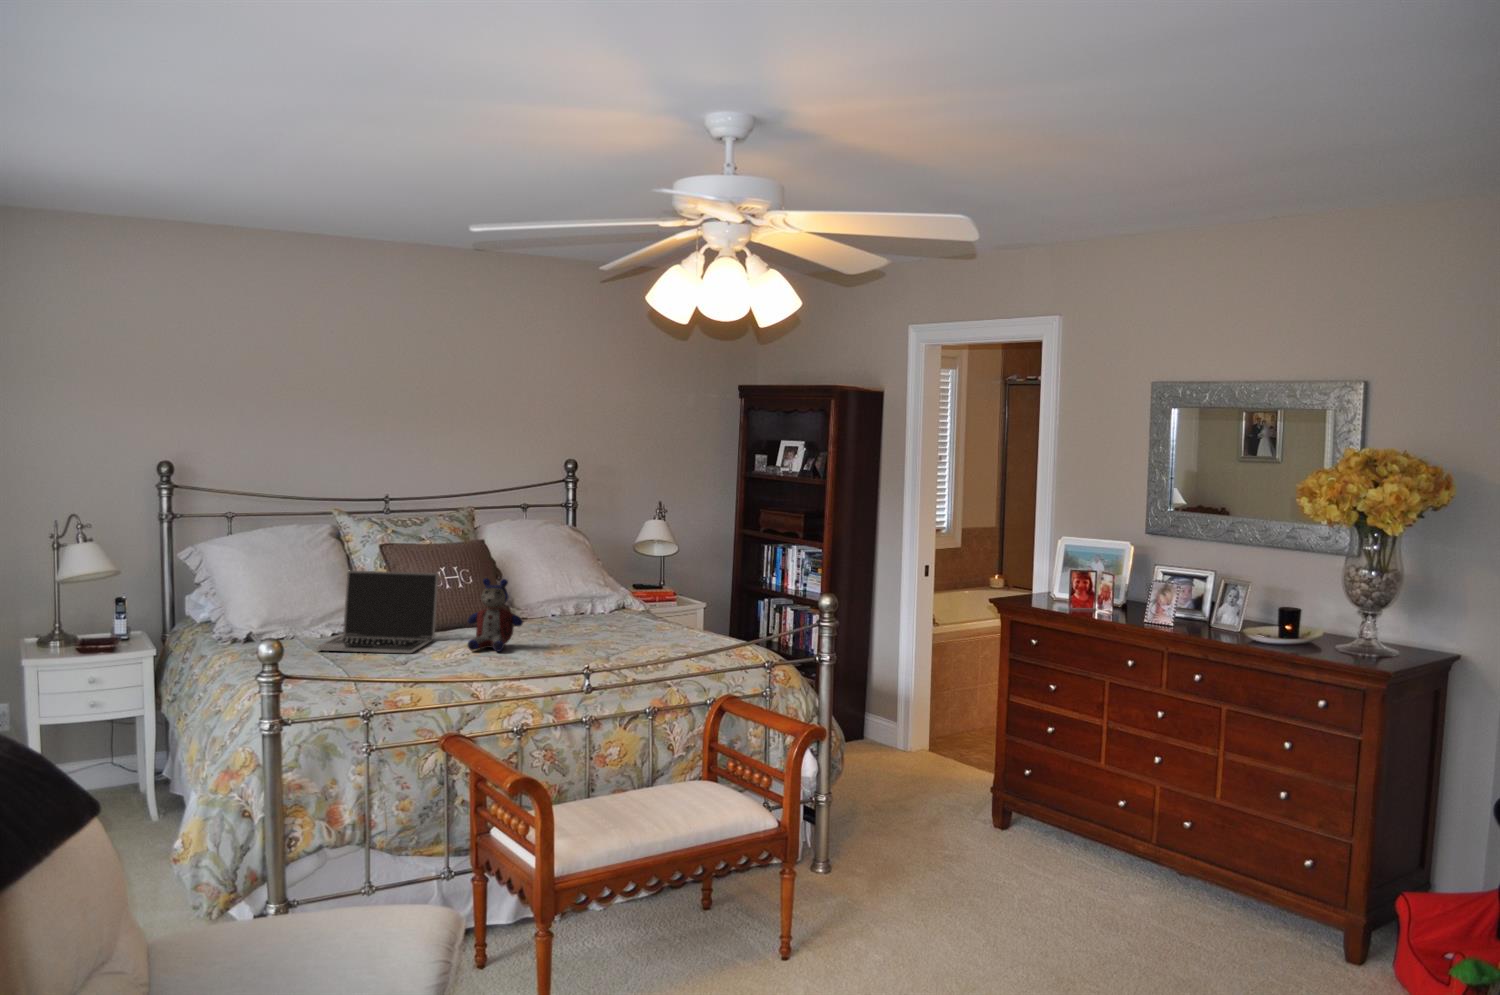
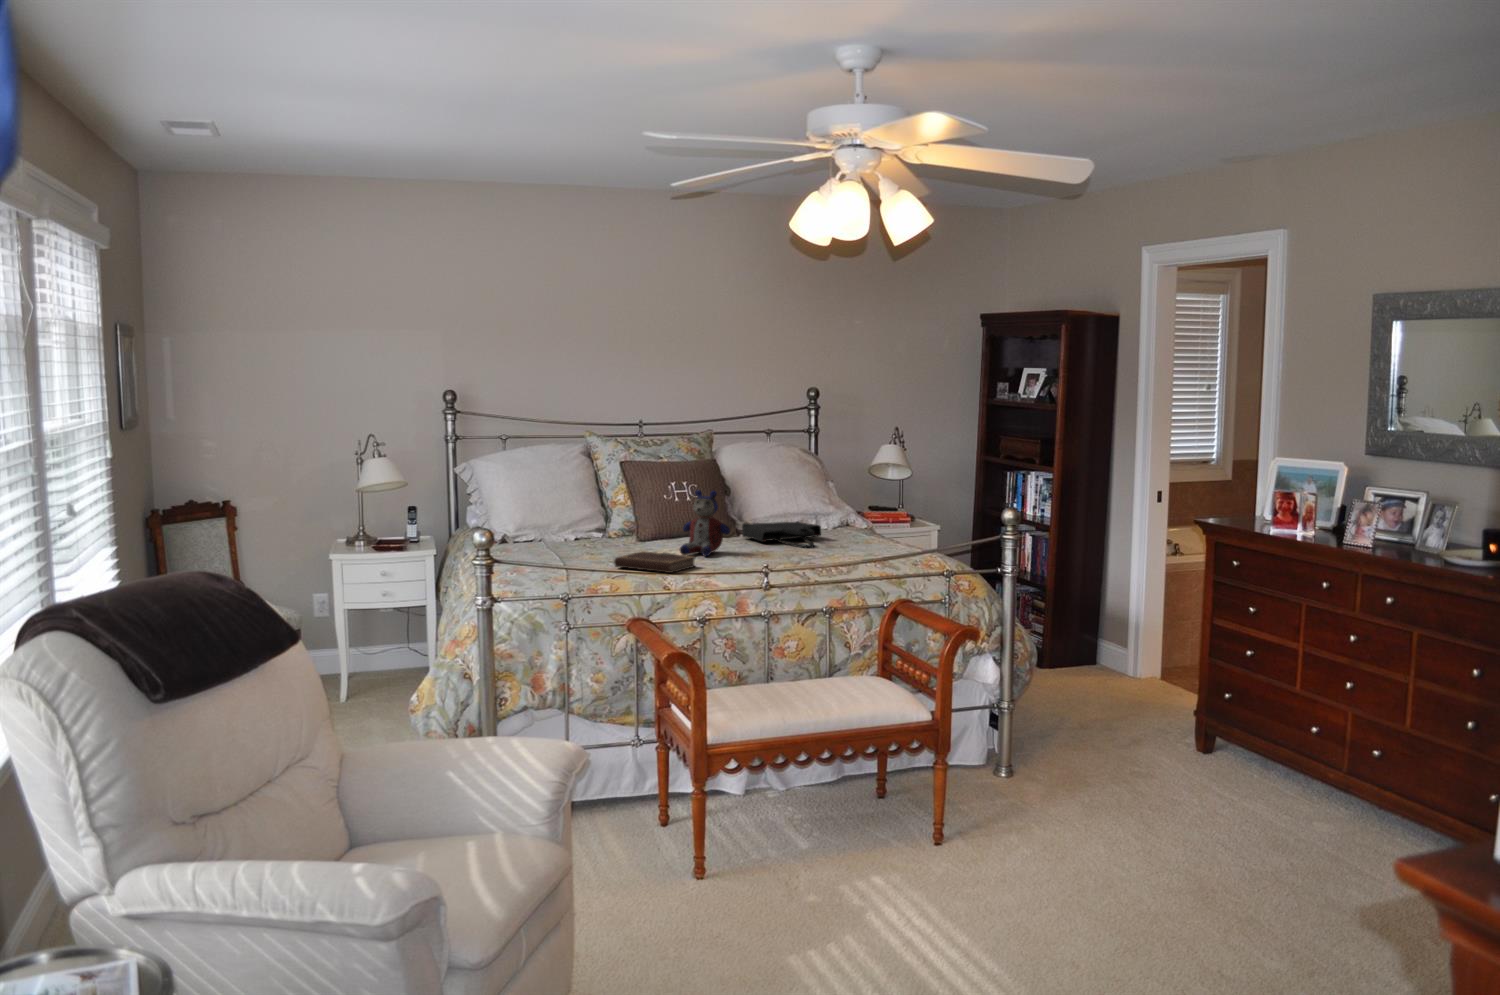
laptop: present [316,571,438,653] -> none [554,483,661,556]
tote bag: none [522,606,609,637] -> present [742,521,821,548]
notebook: none [403,650,496,676] -> present [614,551,695,573]

